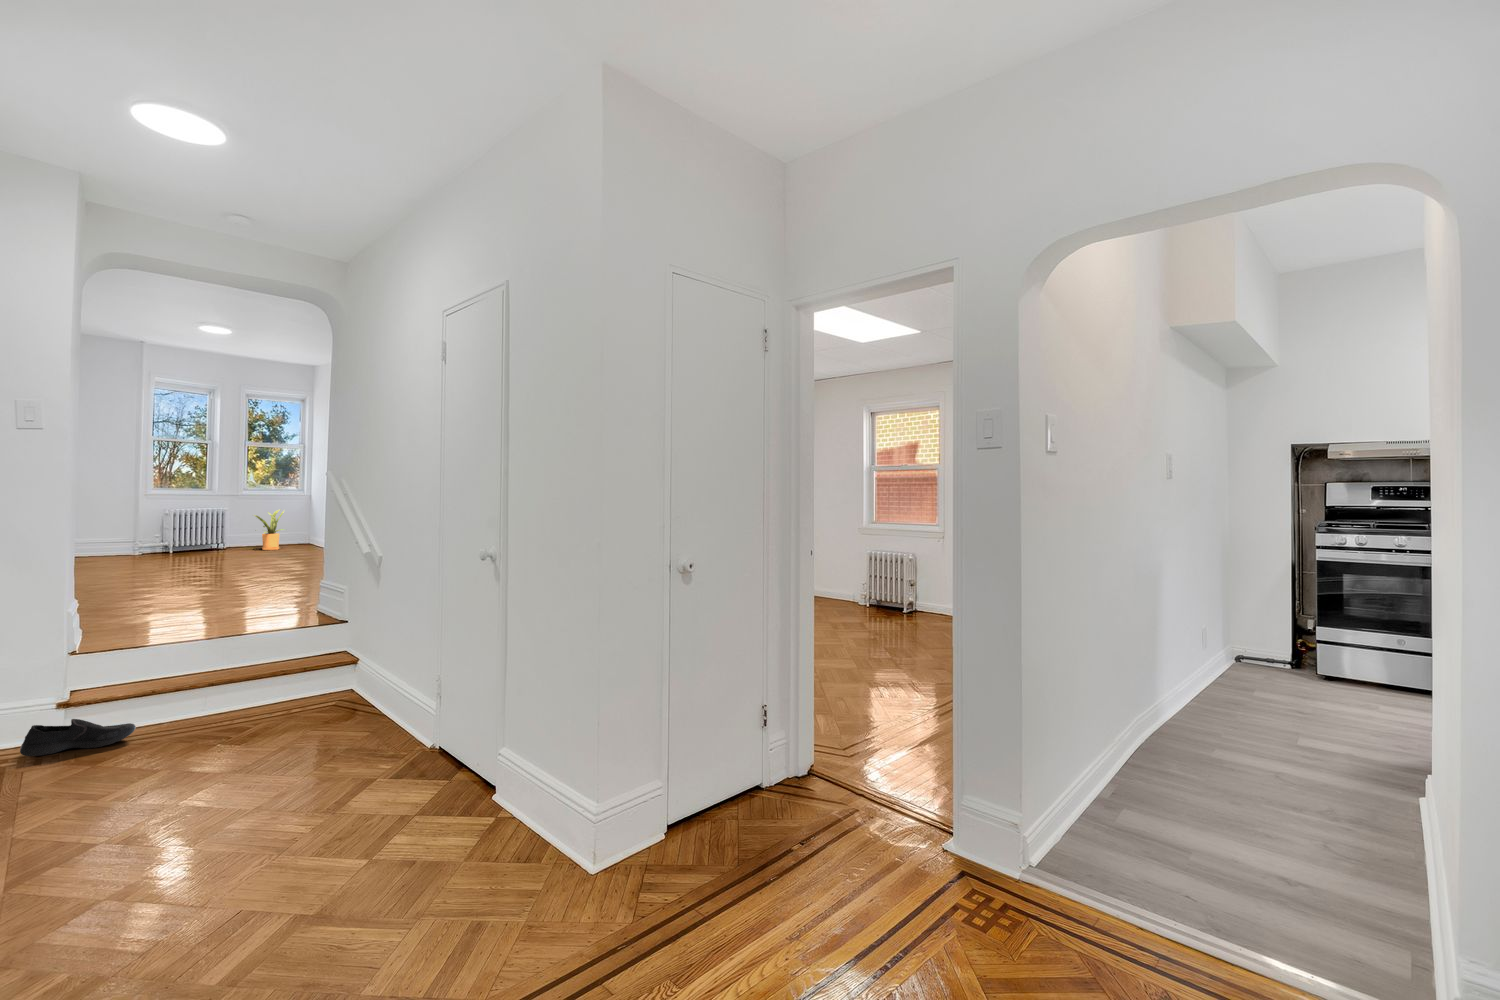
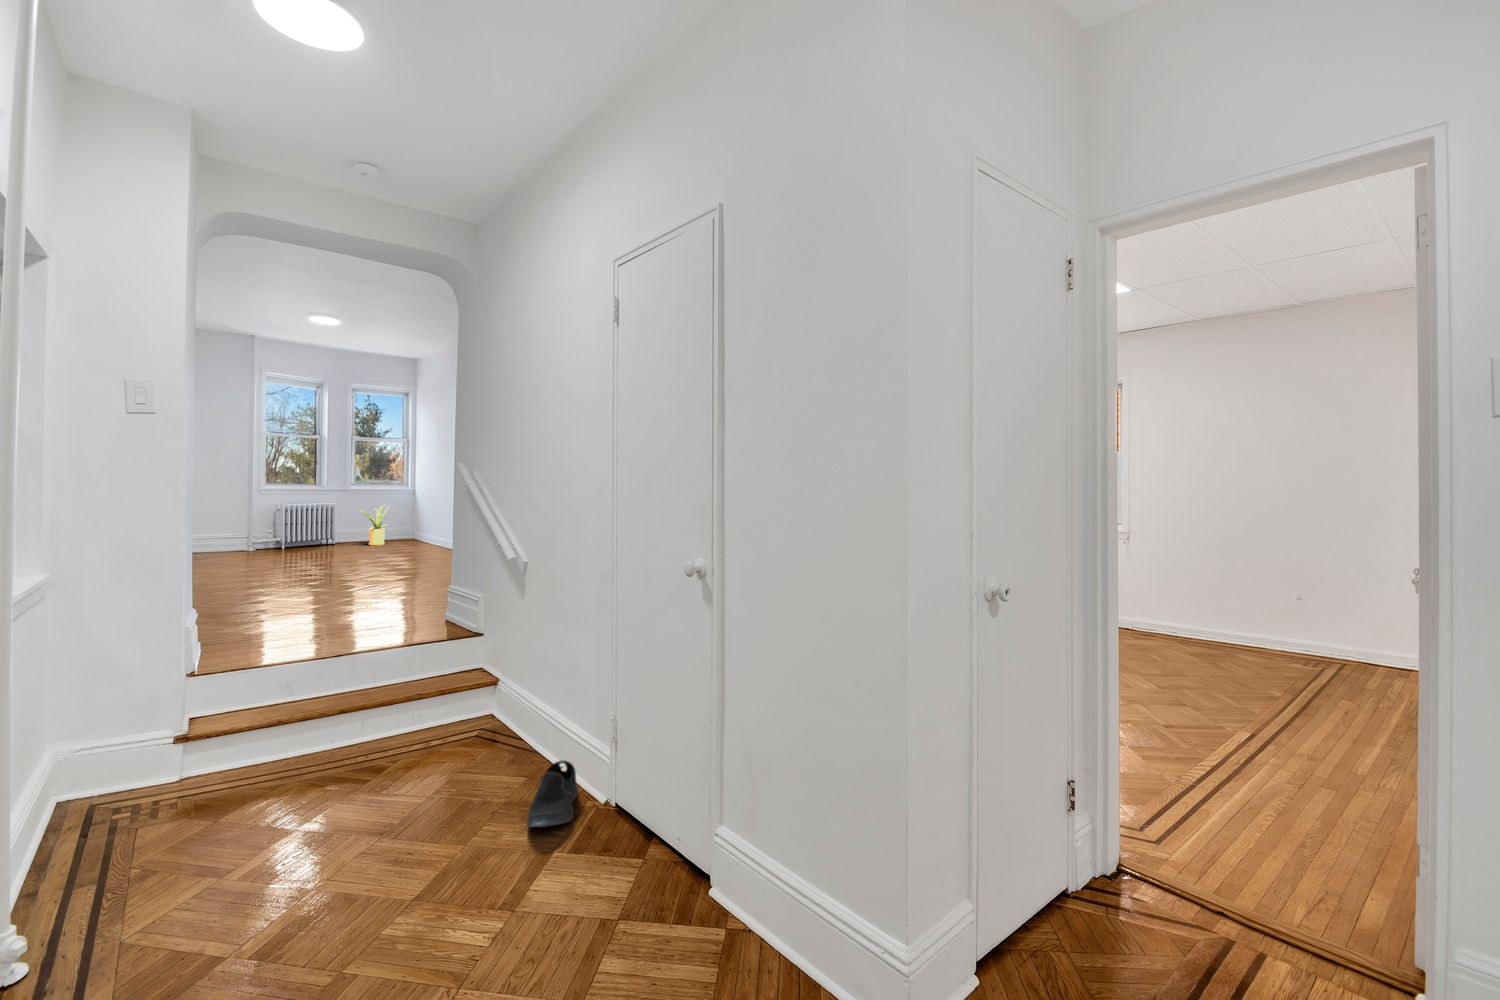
shoe: present [20,719,136,756] -> present [527,760,578,827]

